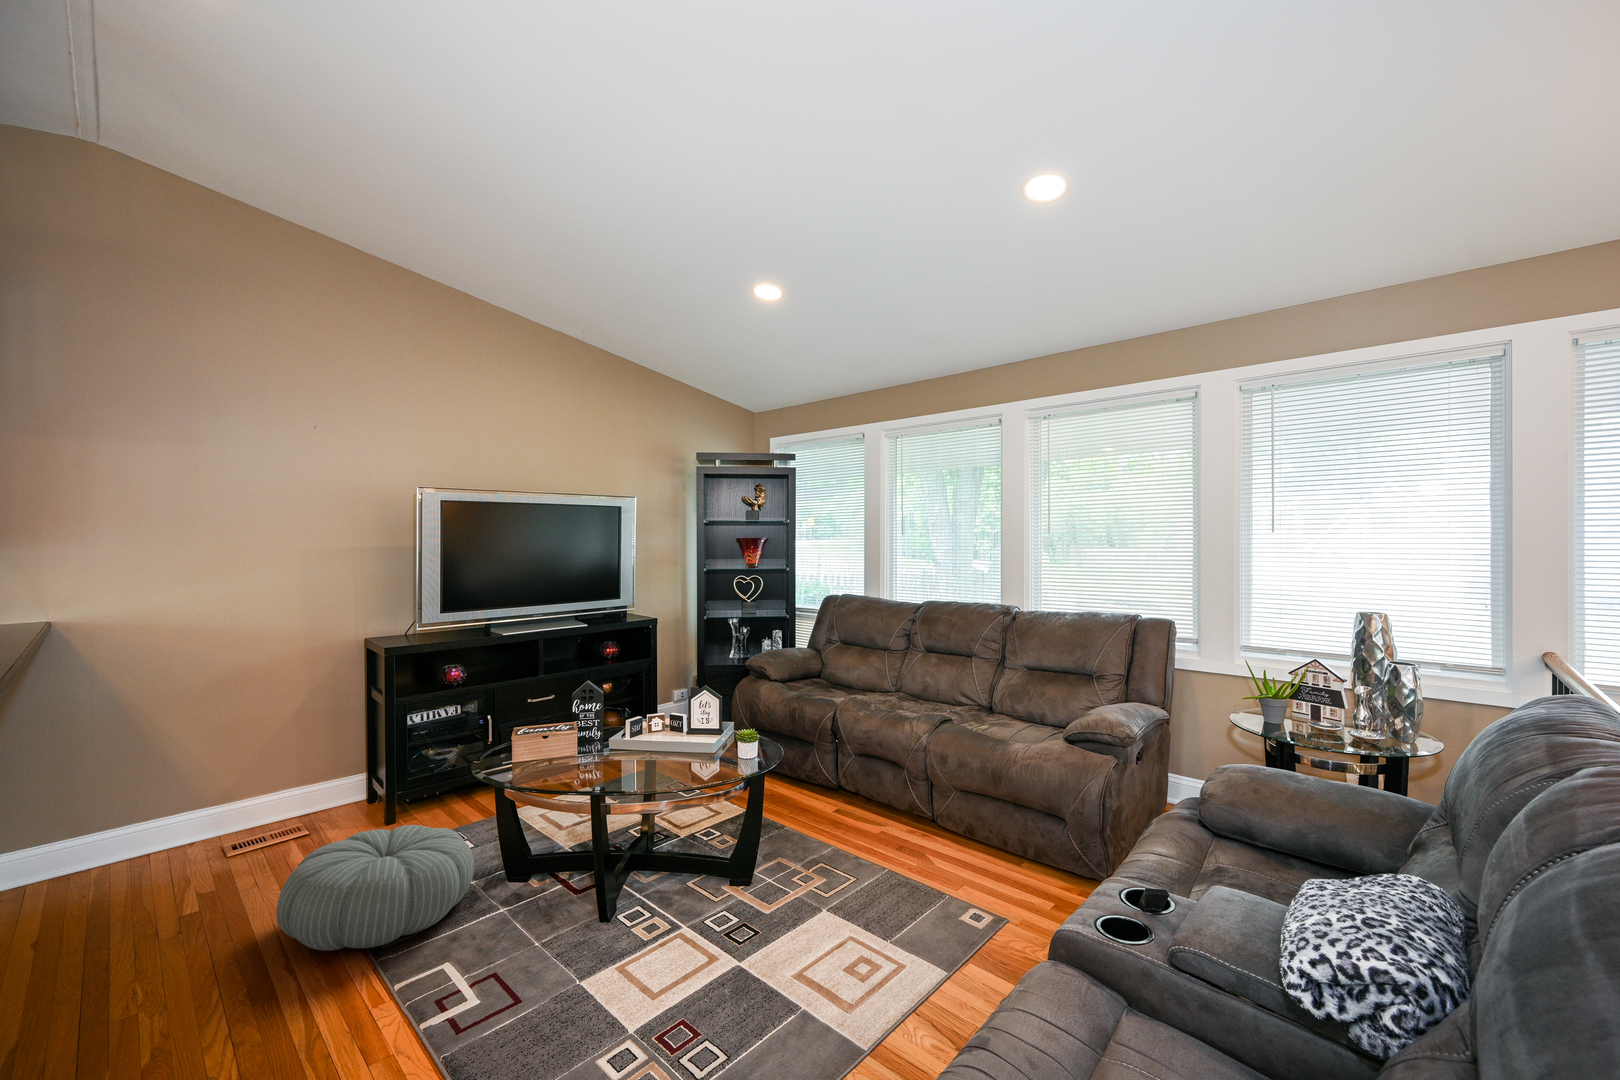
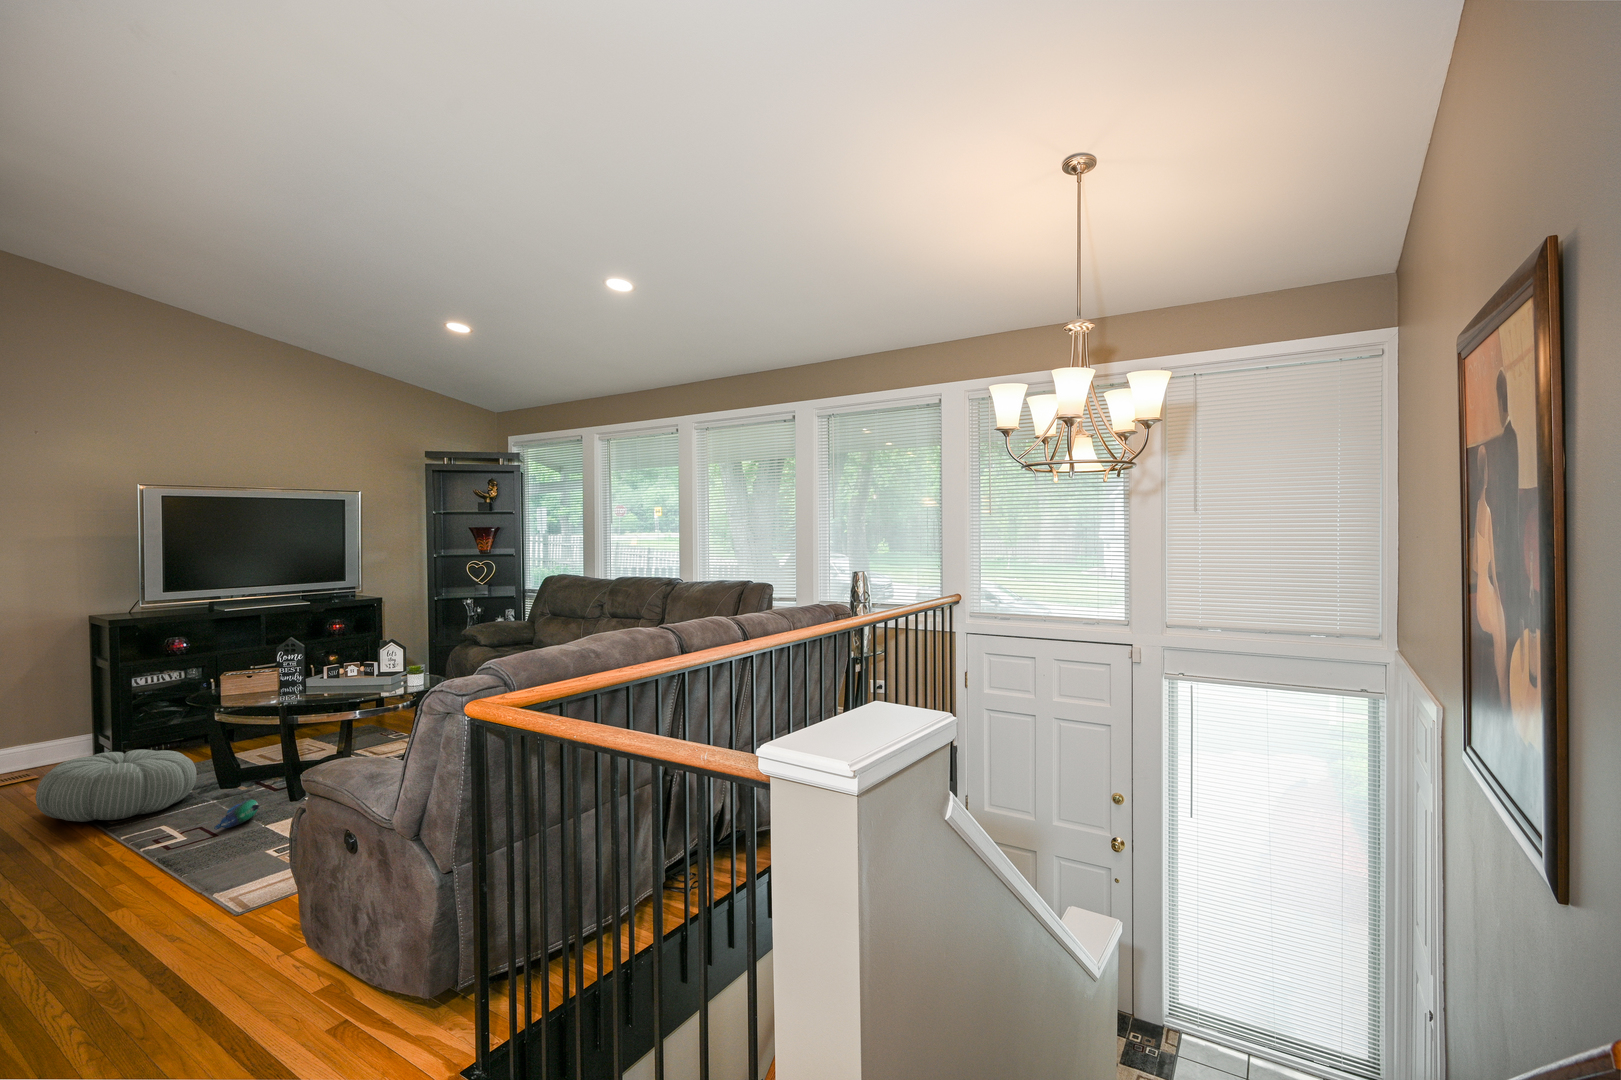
plush toy: none [500,931,560,996] -> present [214,799,260,830]

